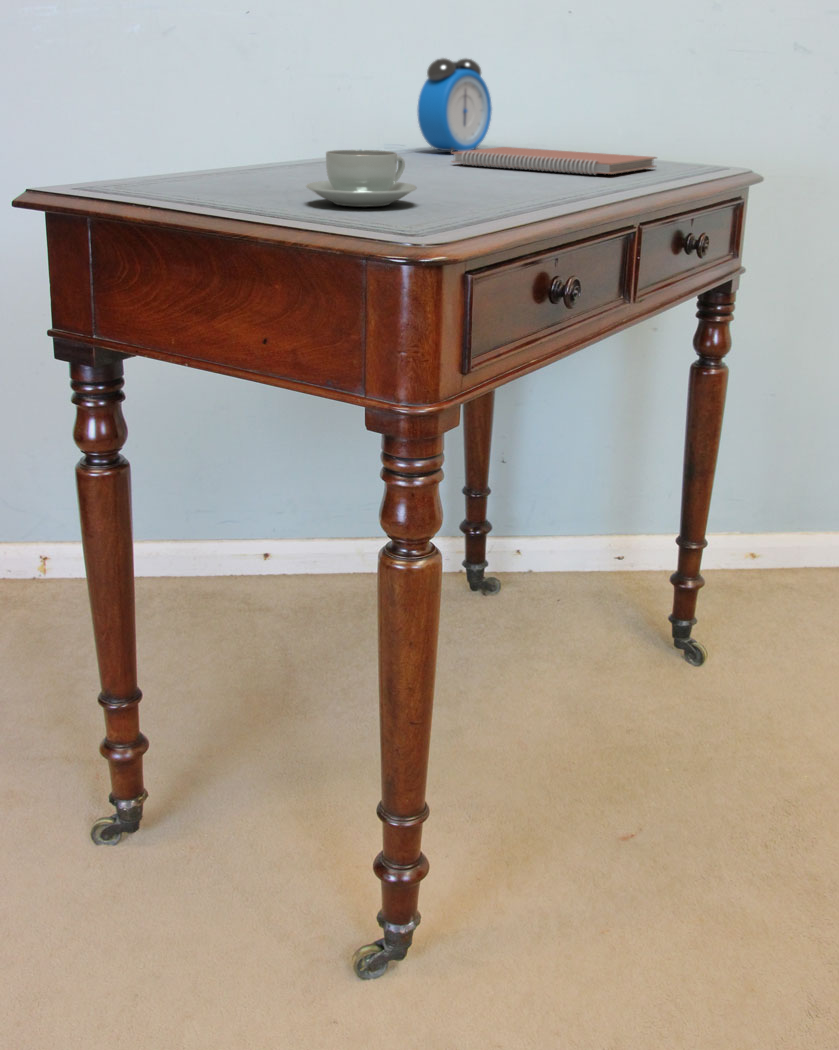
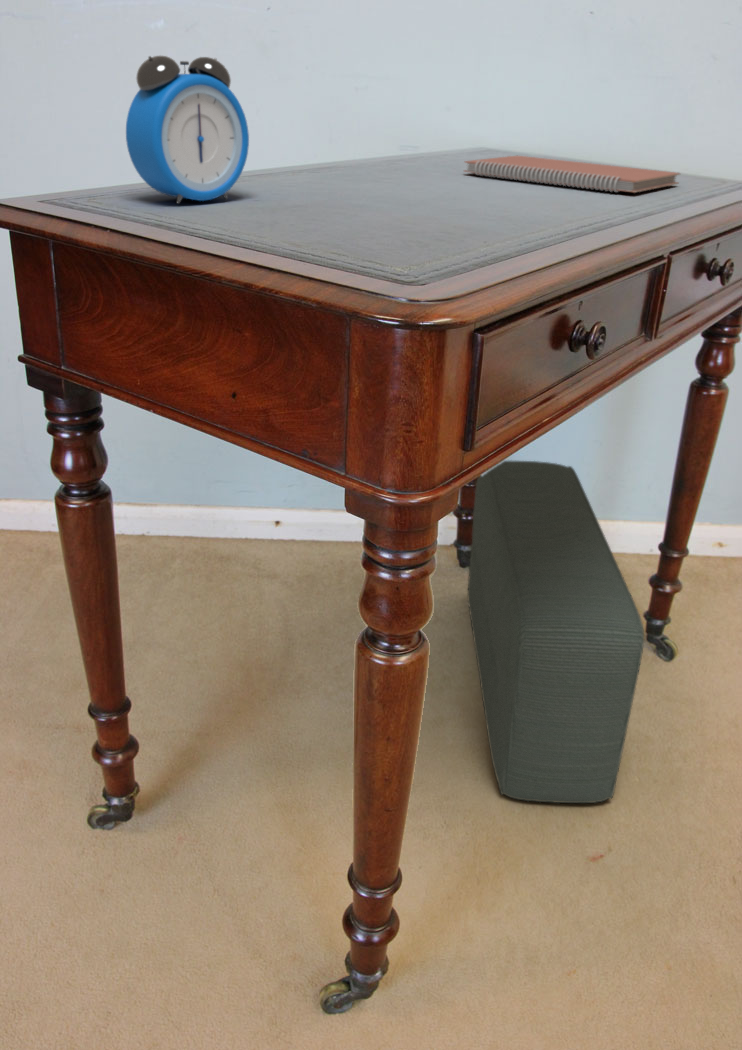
alarm clock: present [418,58,492,153] -> present [126,56,249,203]
coffee cup: present [306,150,417,207] -> none [295,164,423,234]
pouf: none [480,462,653,783] -> present [468,461,644,803]

